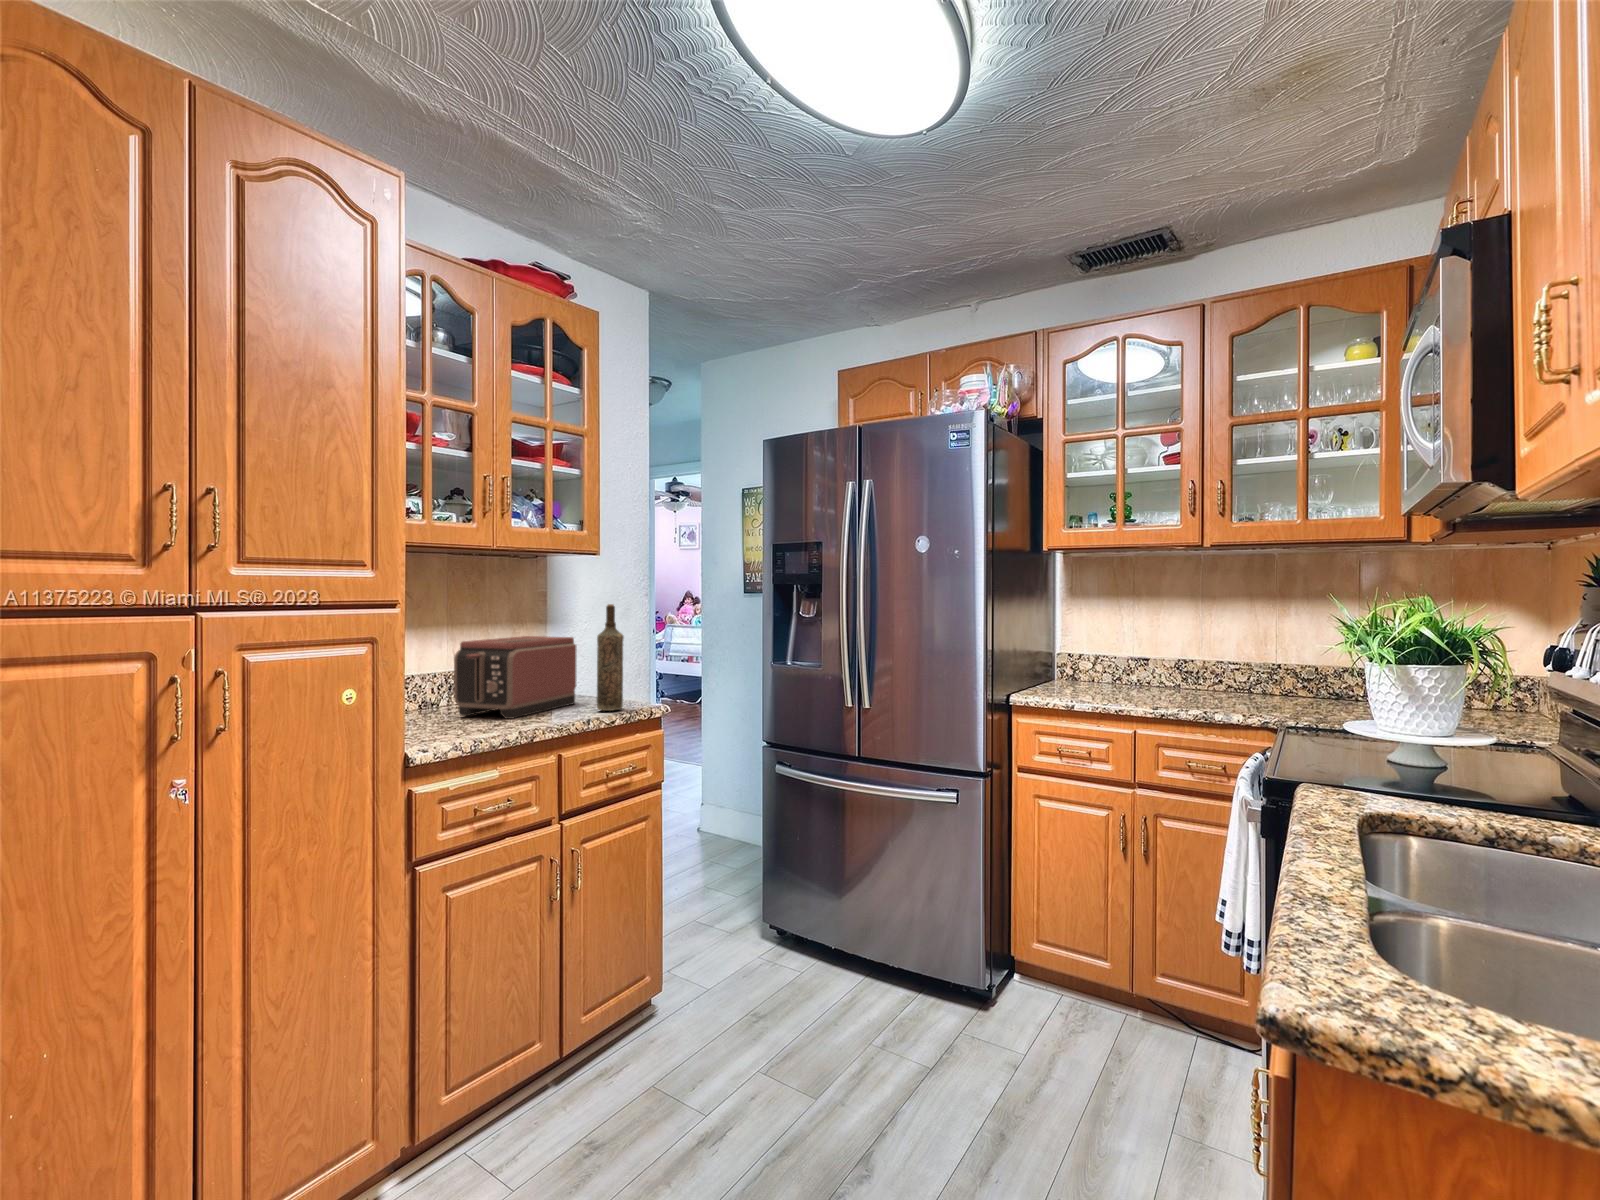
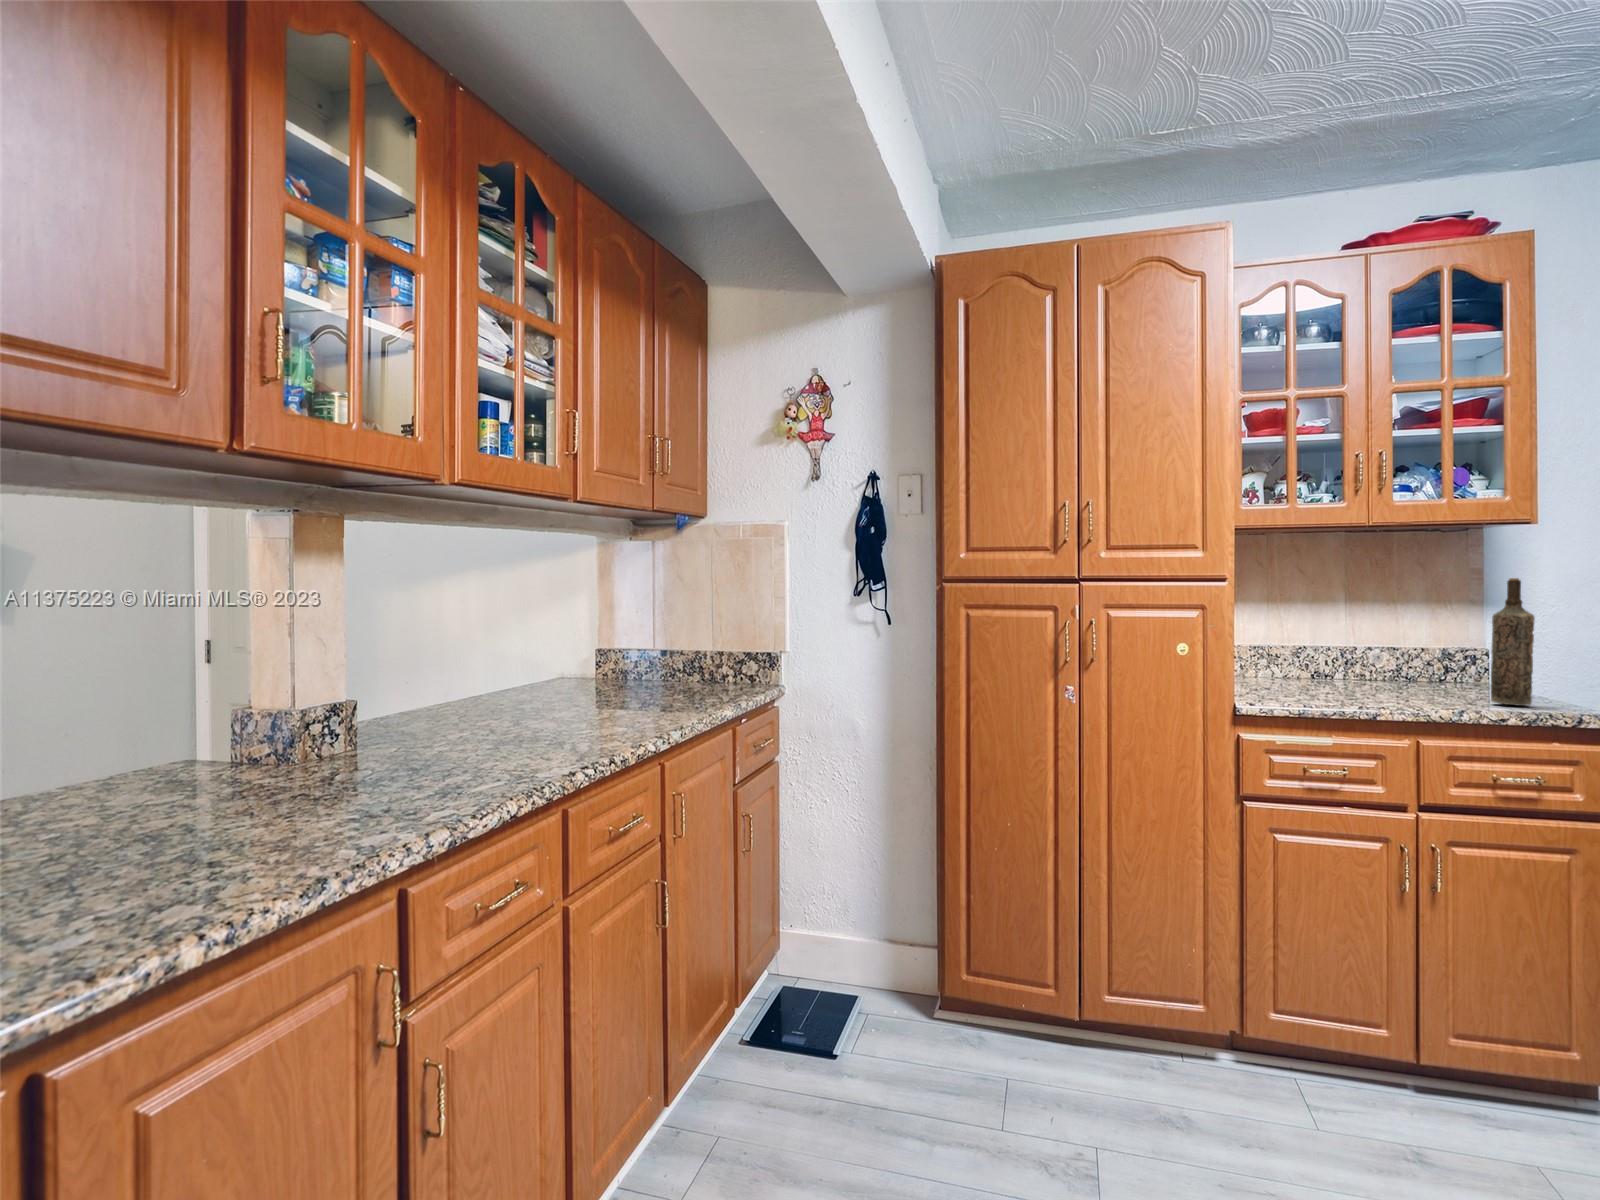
toaster: present [454,636,577,719] -> none [1327,615,1491,697]

